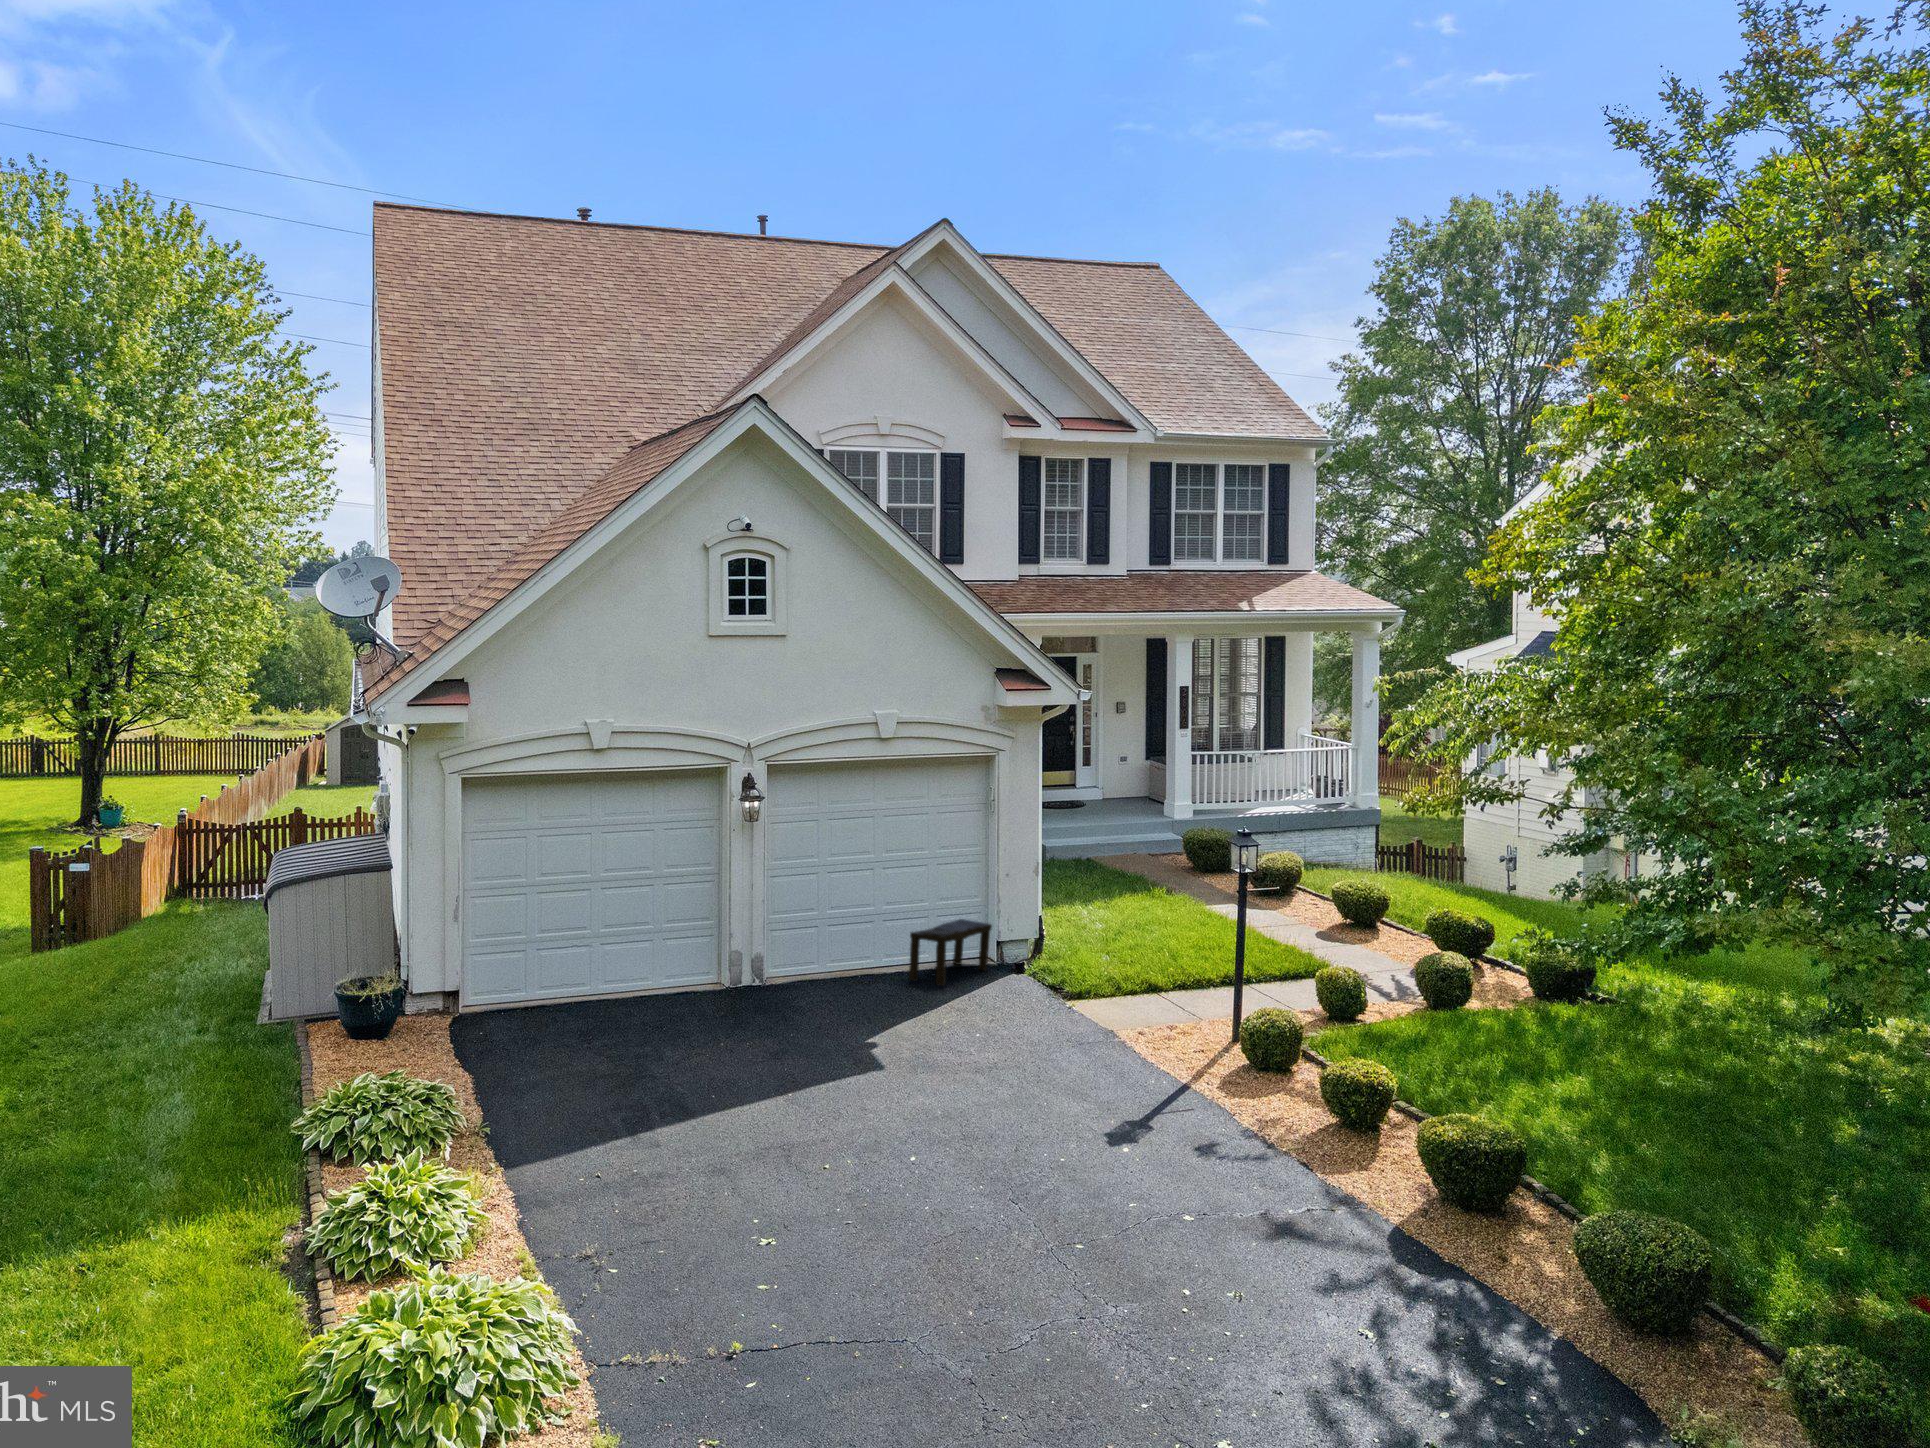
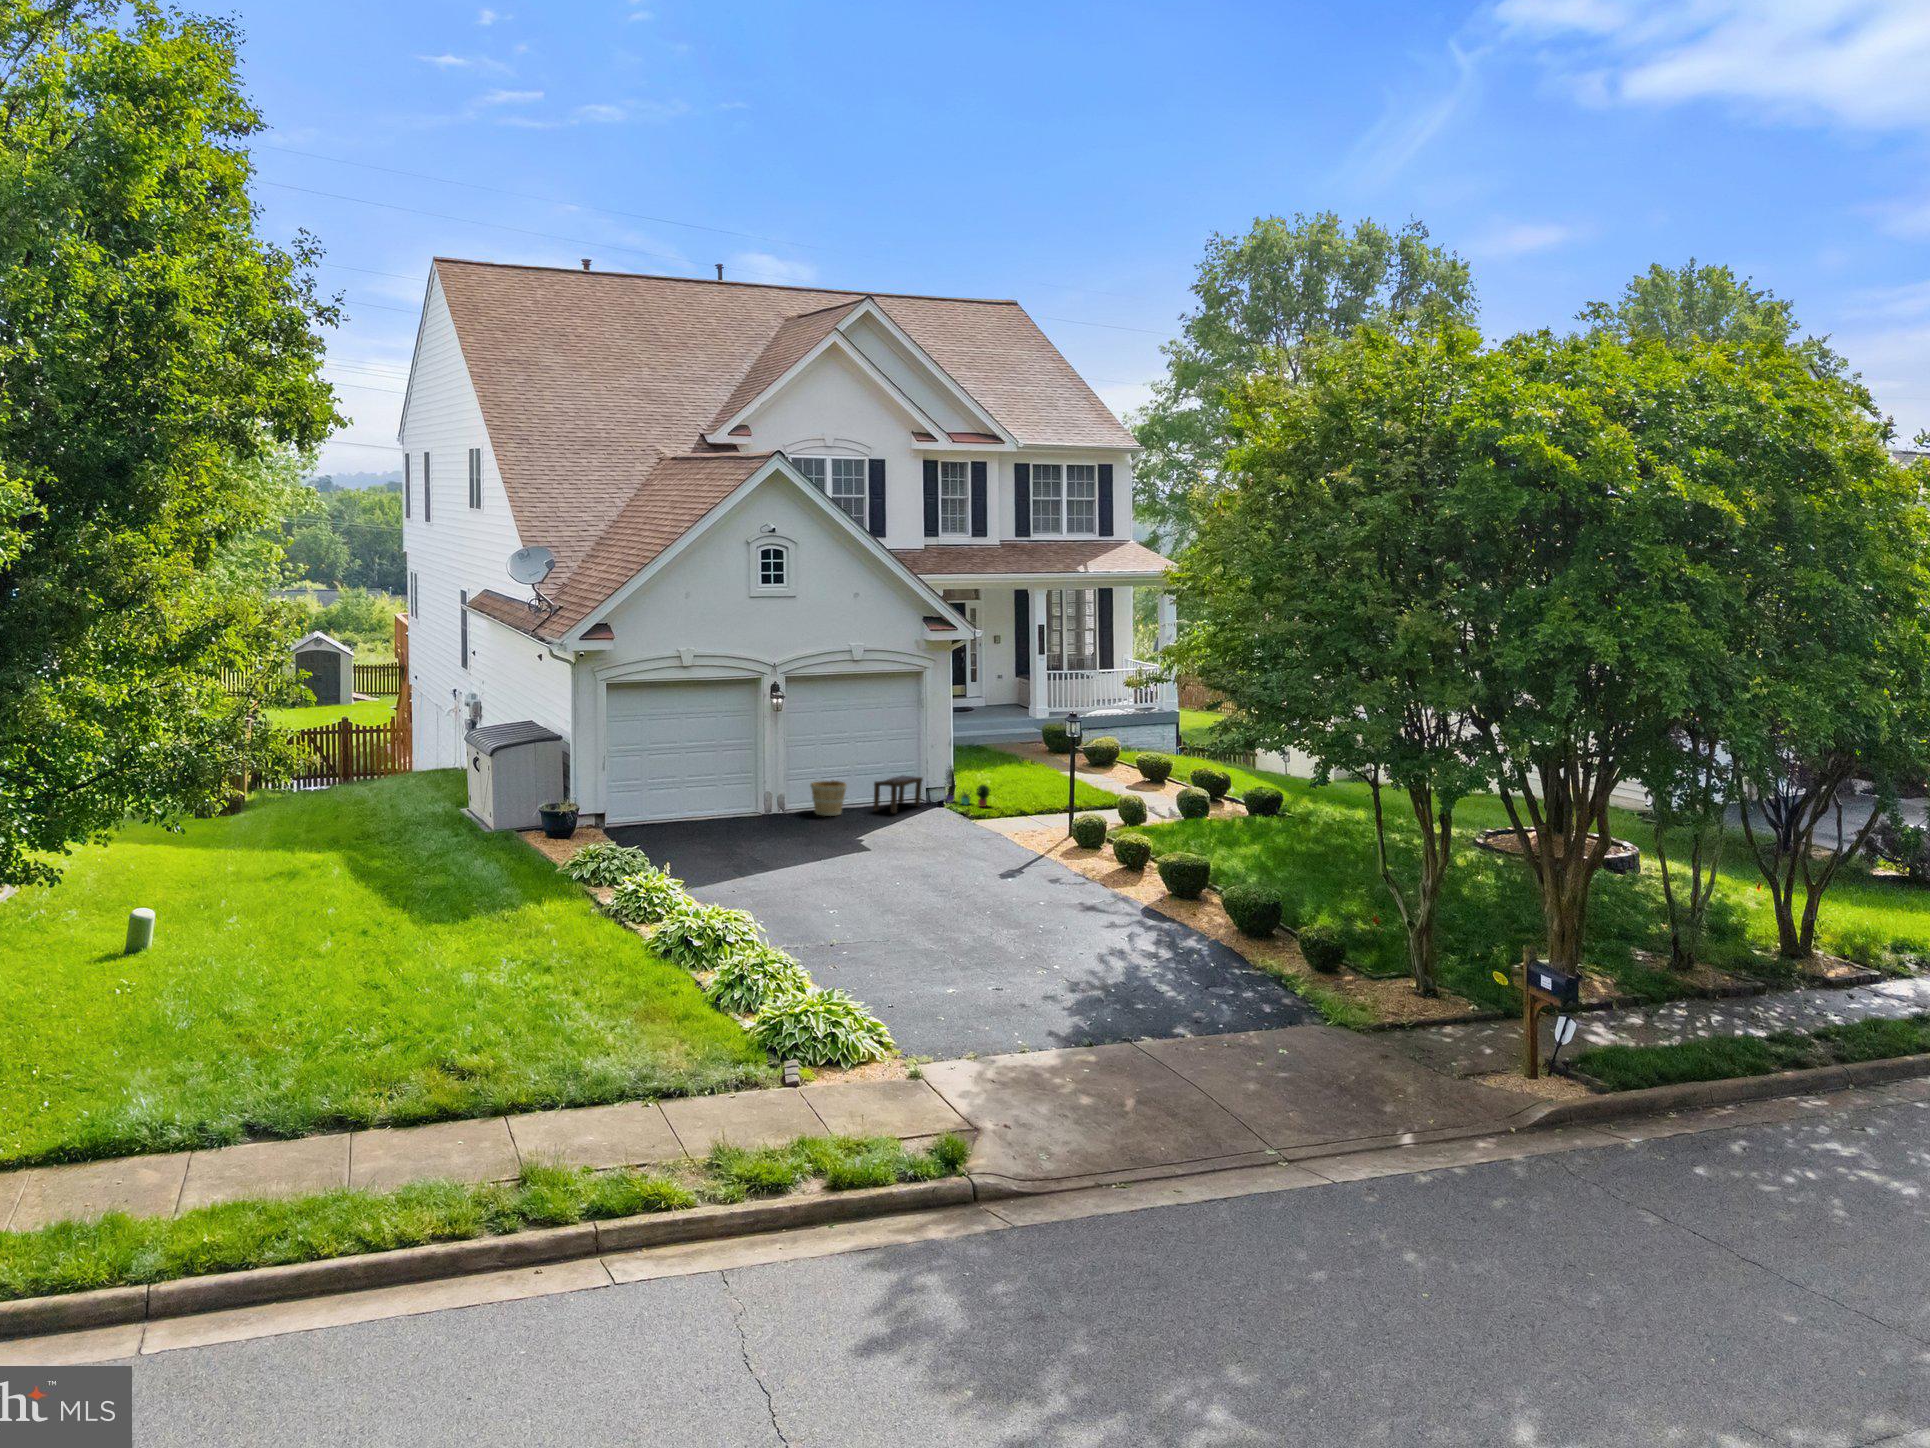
potted plant: none [1026,900,1102,974] -> present [945,766,991,807]
wooden bucket: none [807,928,866,989] -> present [811,781,847,816]

